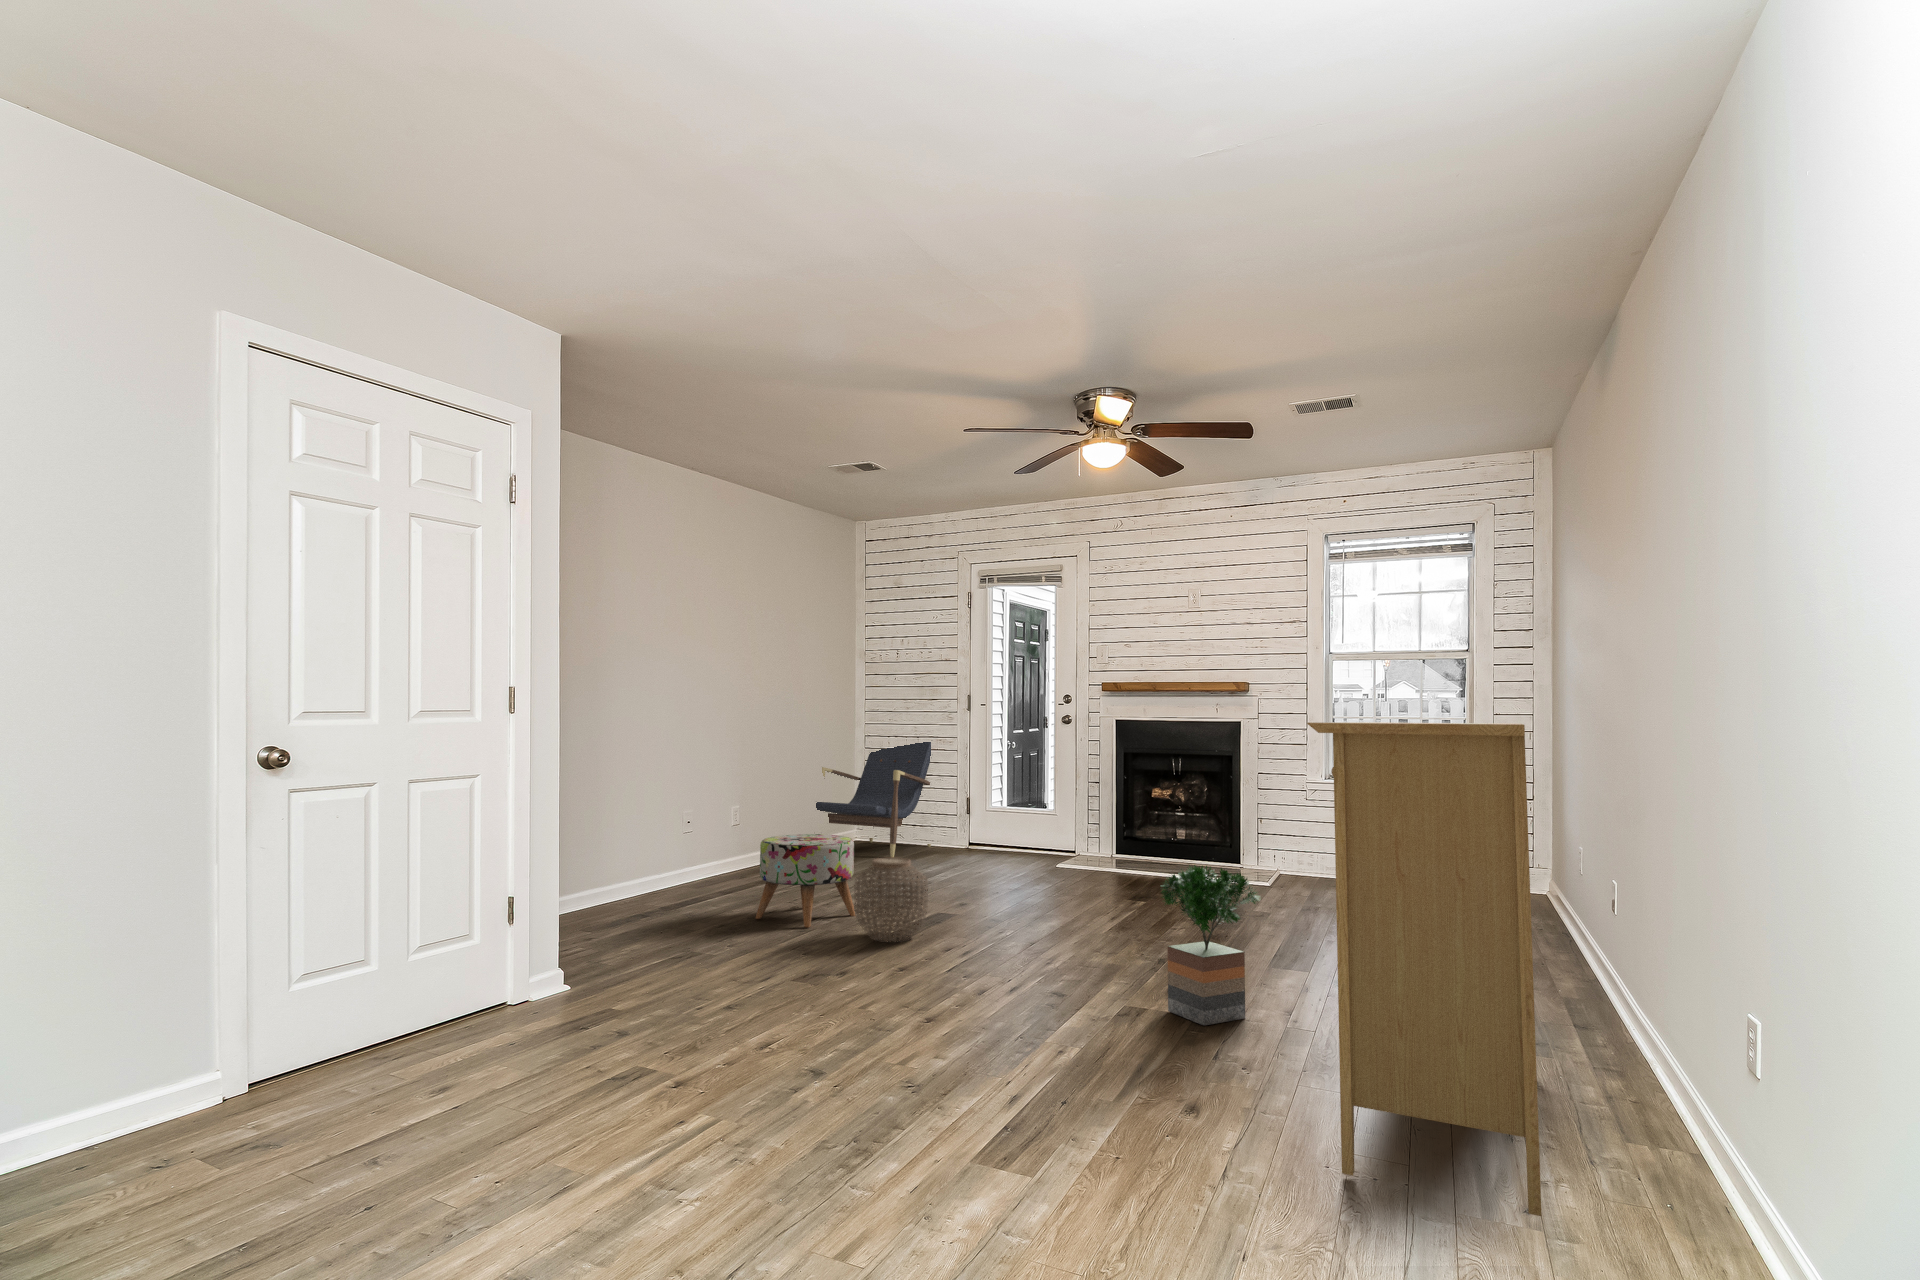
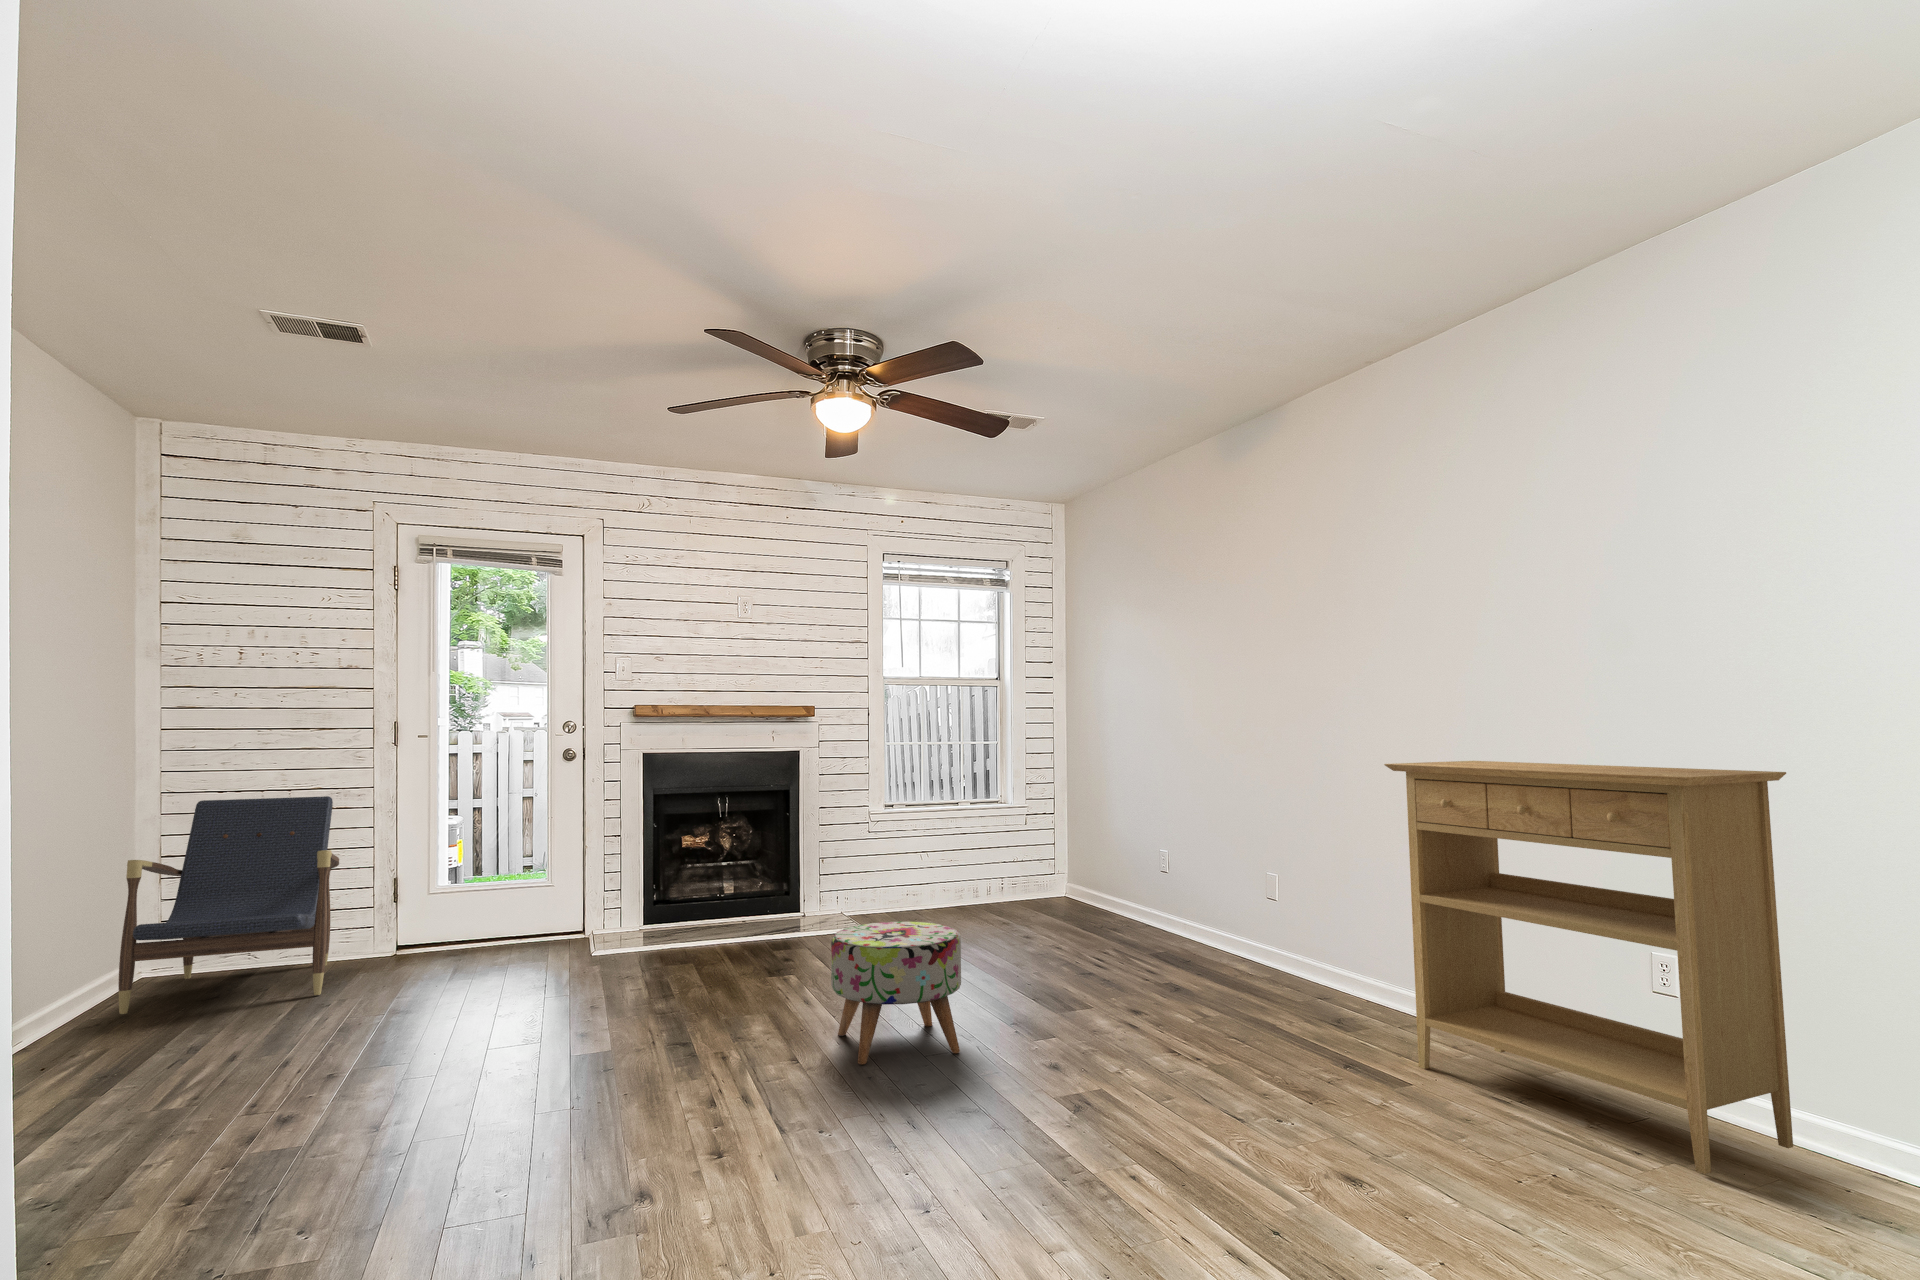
ottoman: present [756,834,856,927] -> present [831,922,961,1064]
woven basket: present [854,858,928,942] -> none [669,988,784,1127]
potted tree: present [1161,865,1260,1025] -> none [1196,920,1308,1092]

